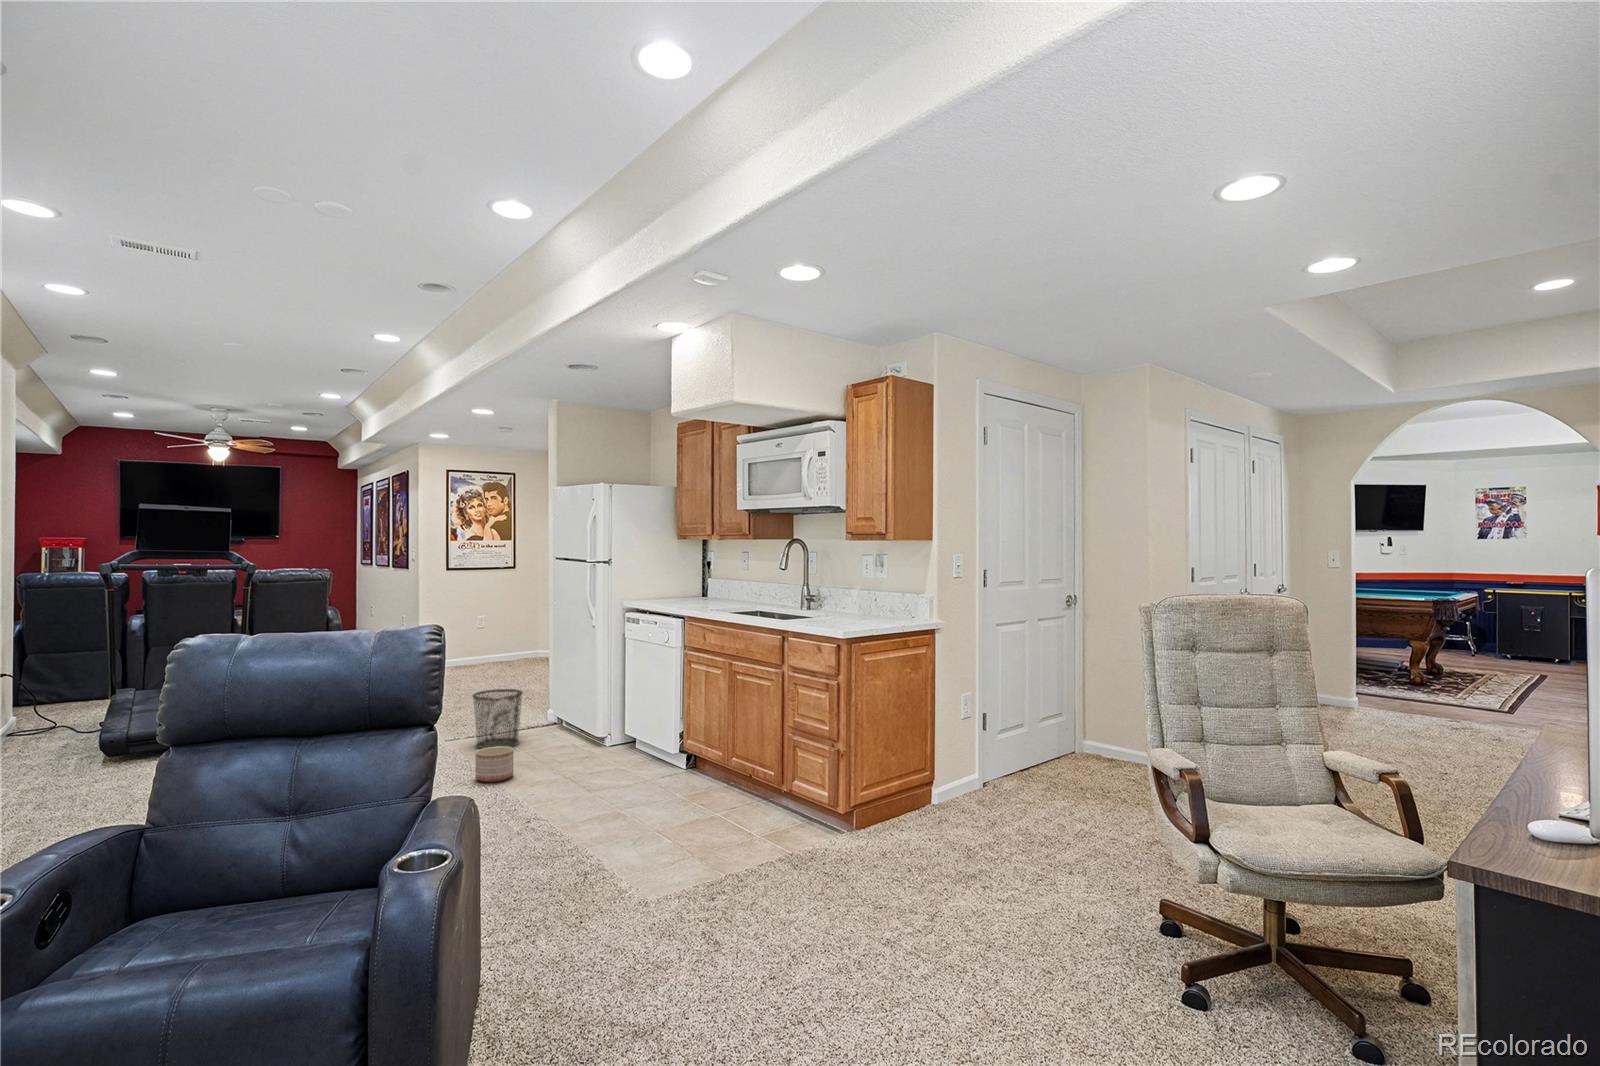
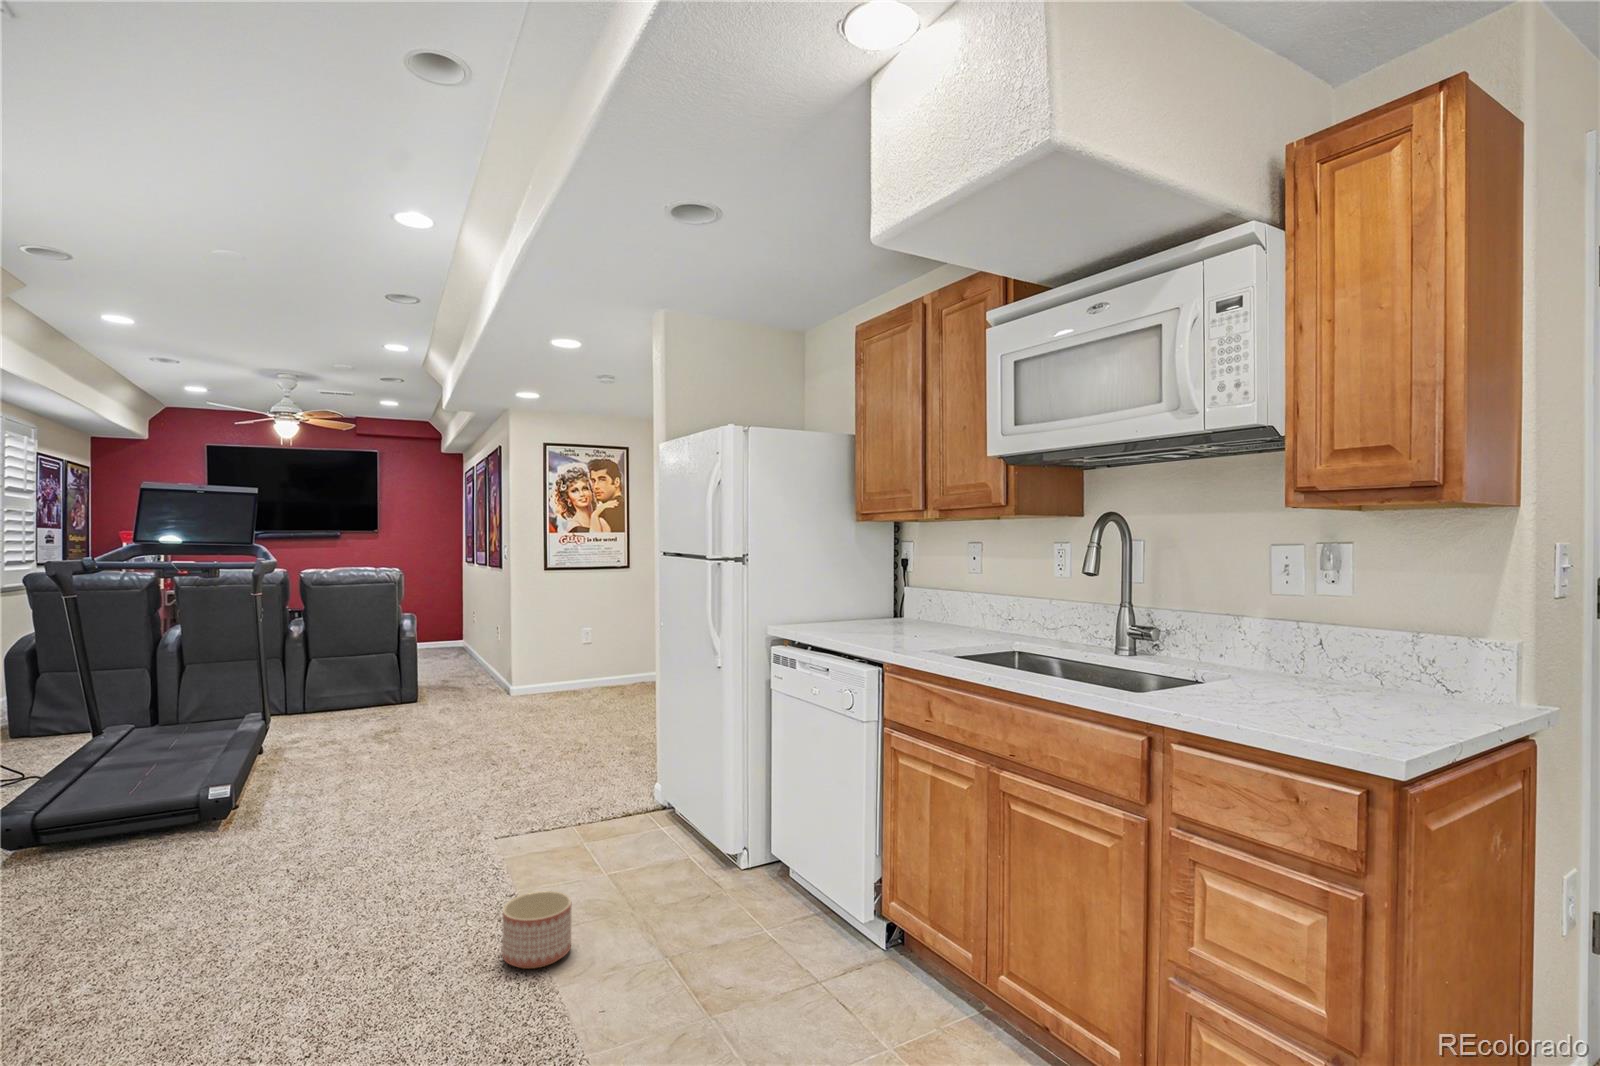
waste bin: present [473,689,523,749] -> none [526,762,607,869]

